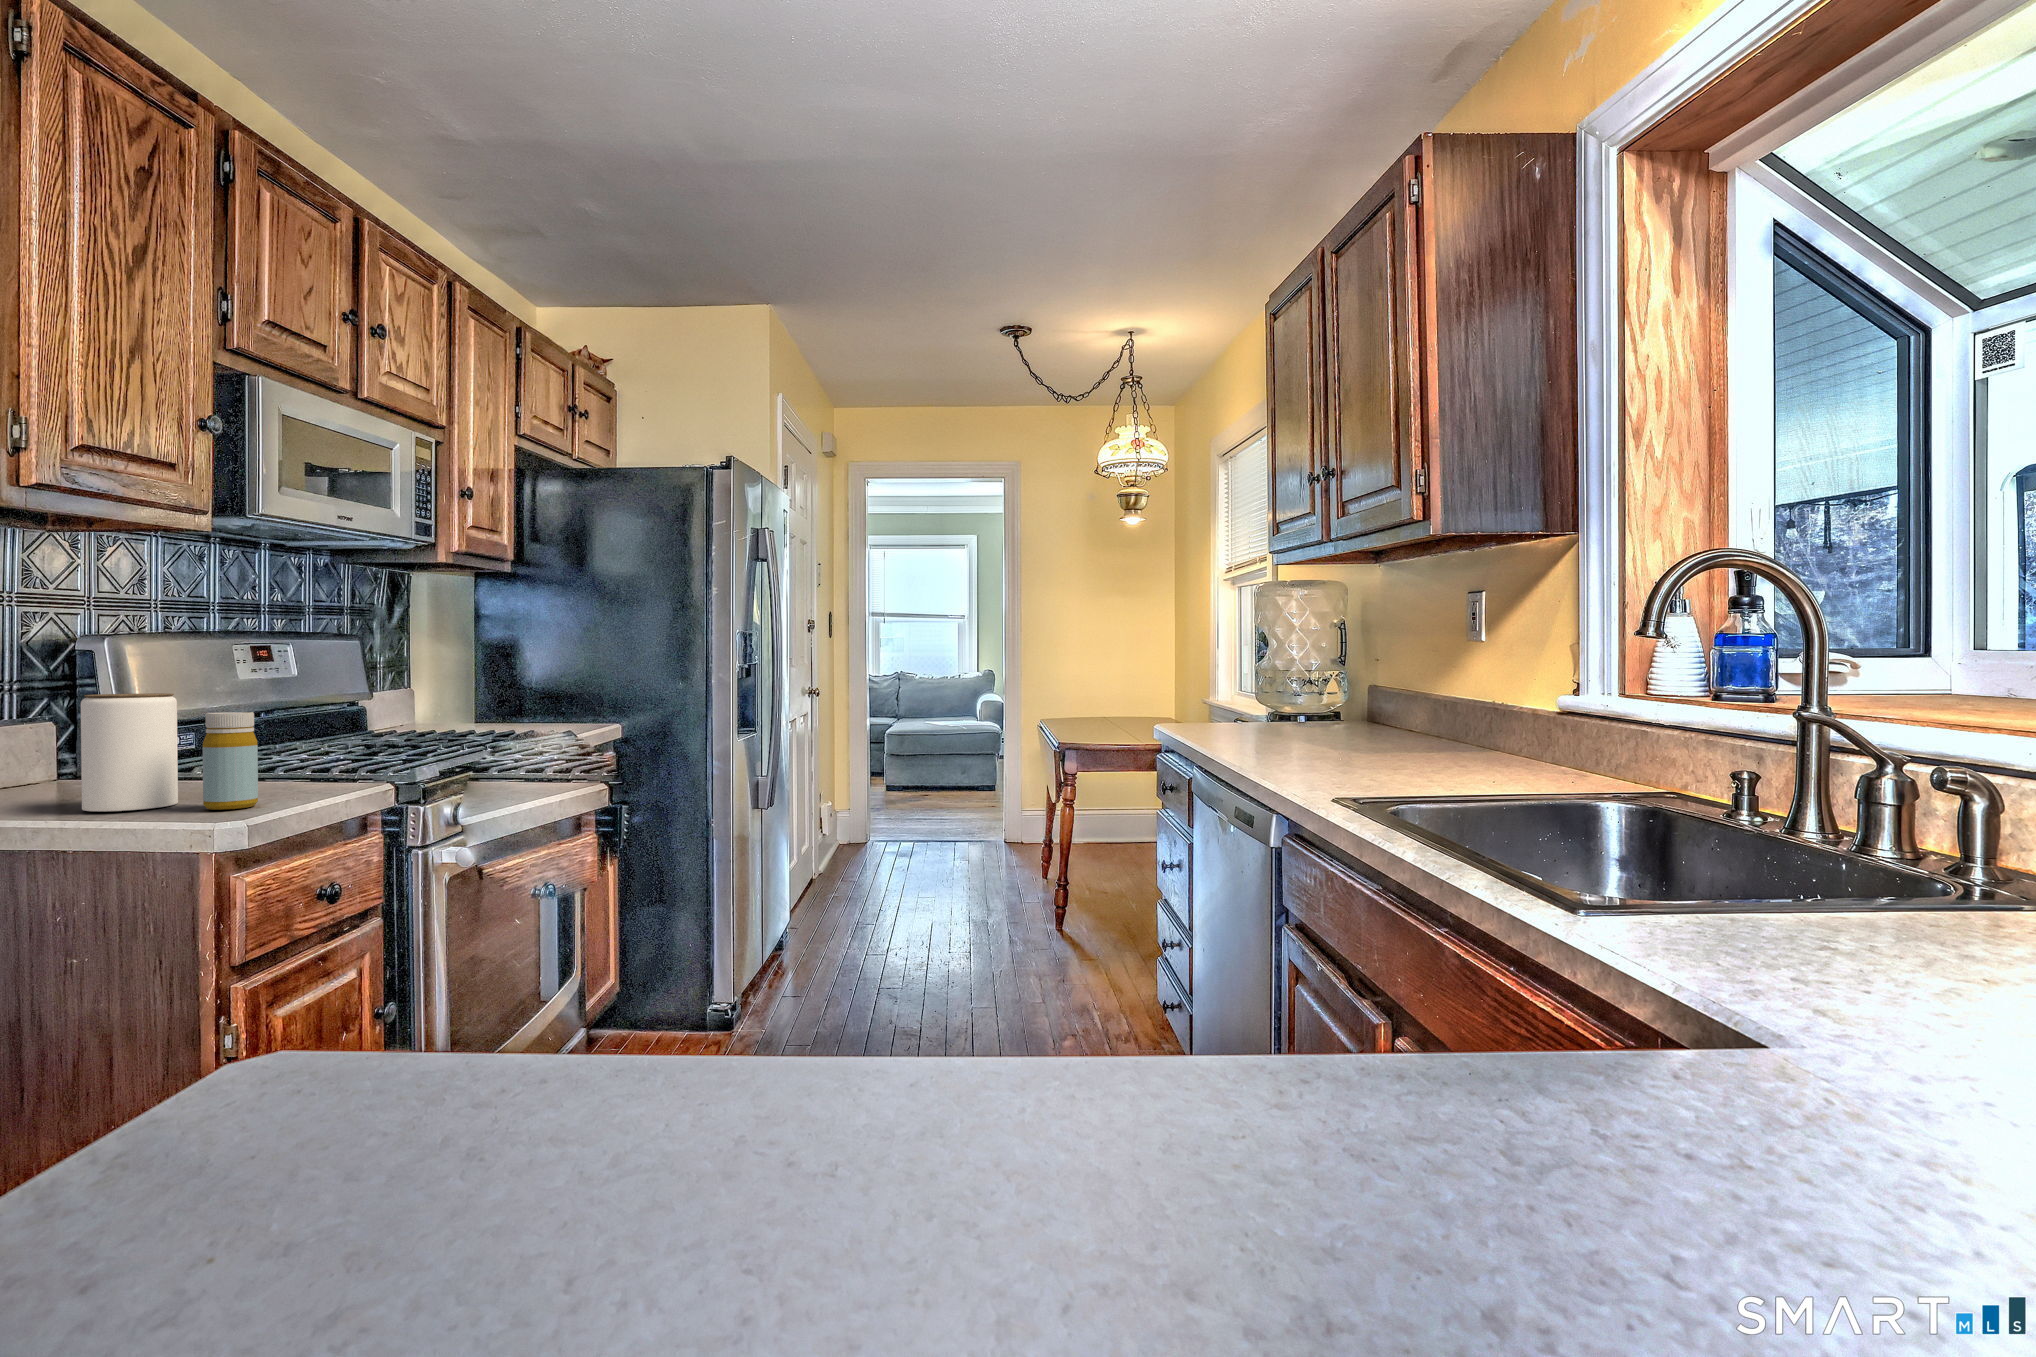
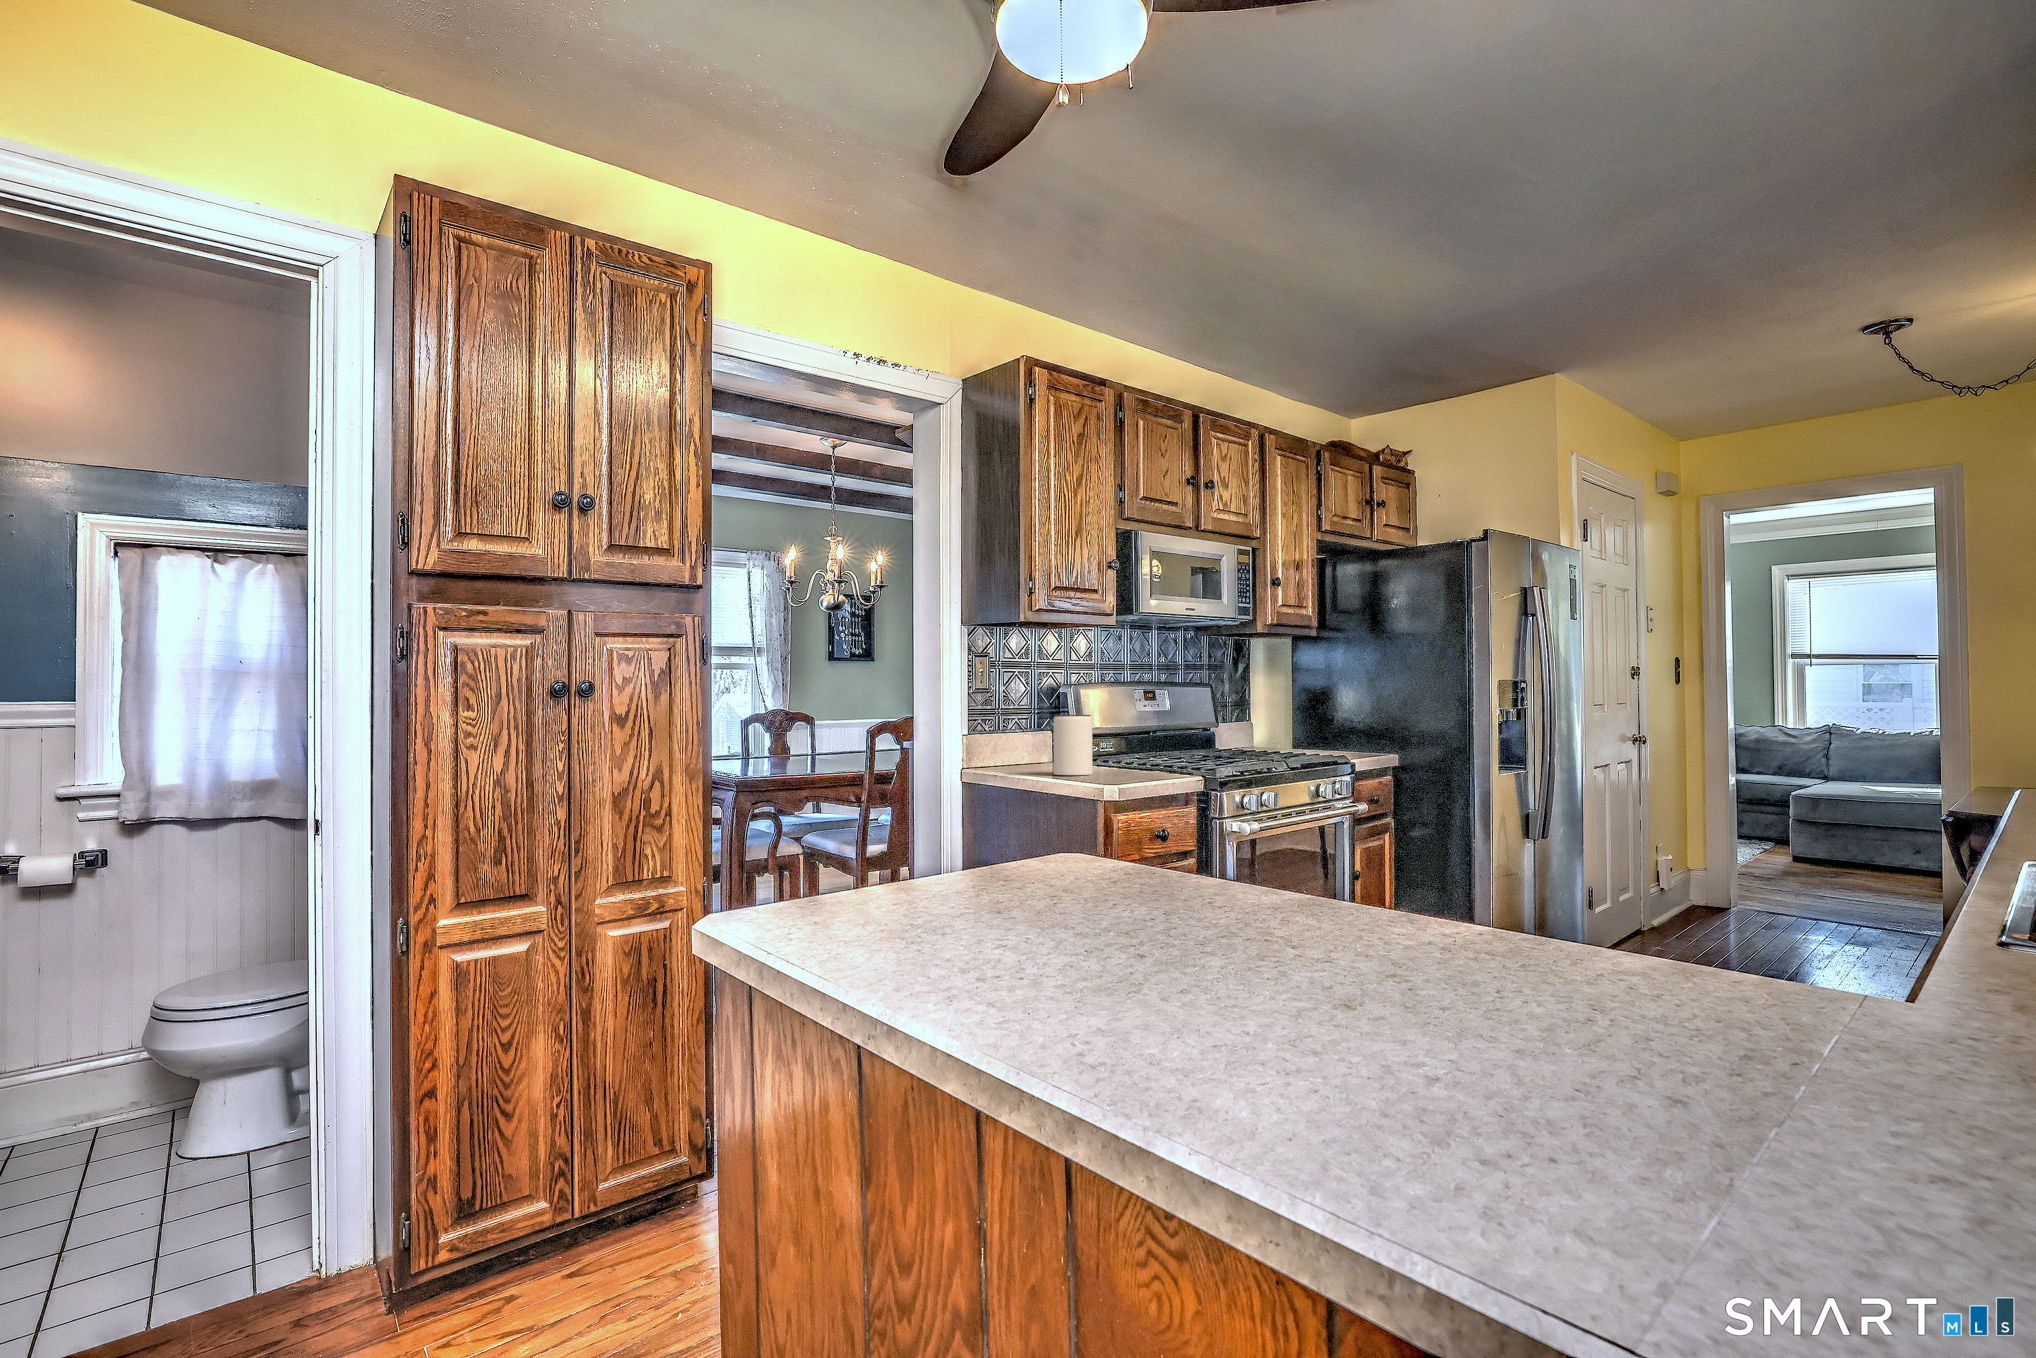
bottle: present [203,712,258,810] -> none [1100,725,1124,777]

